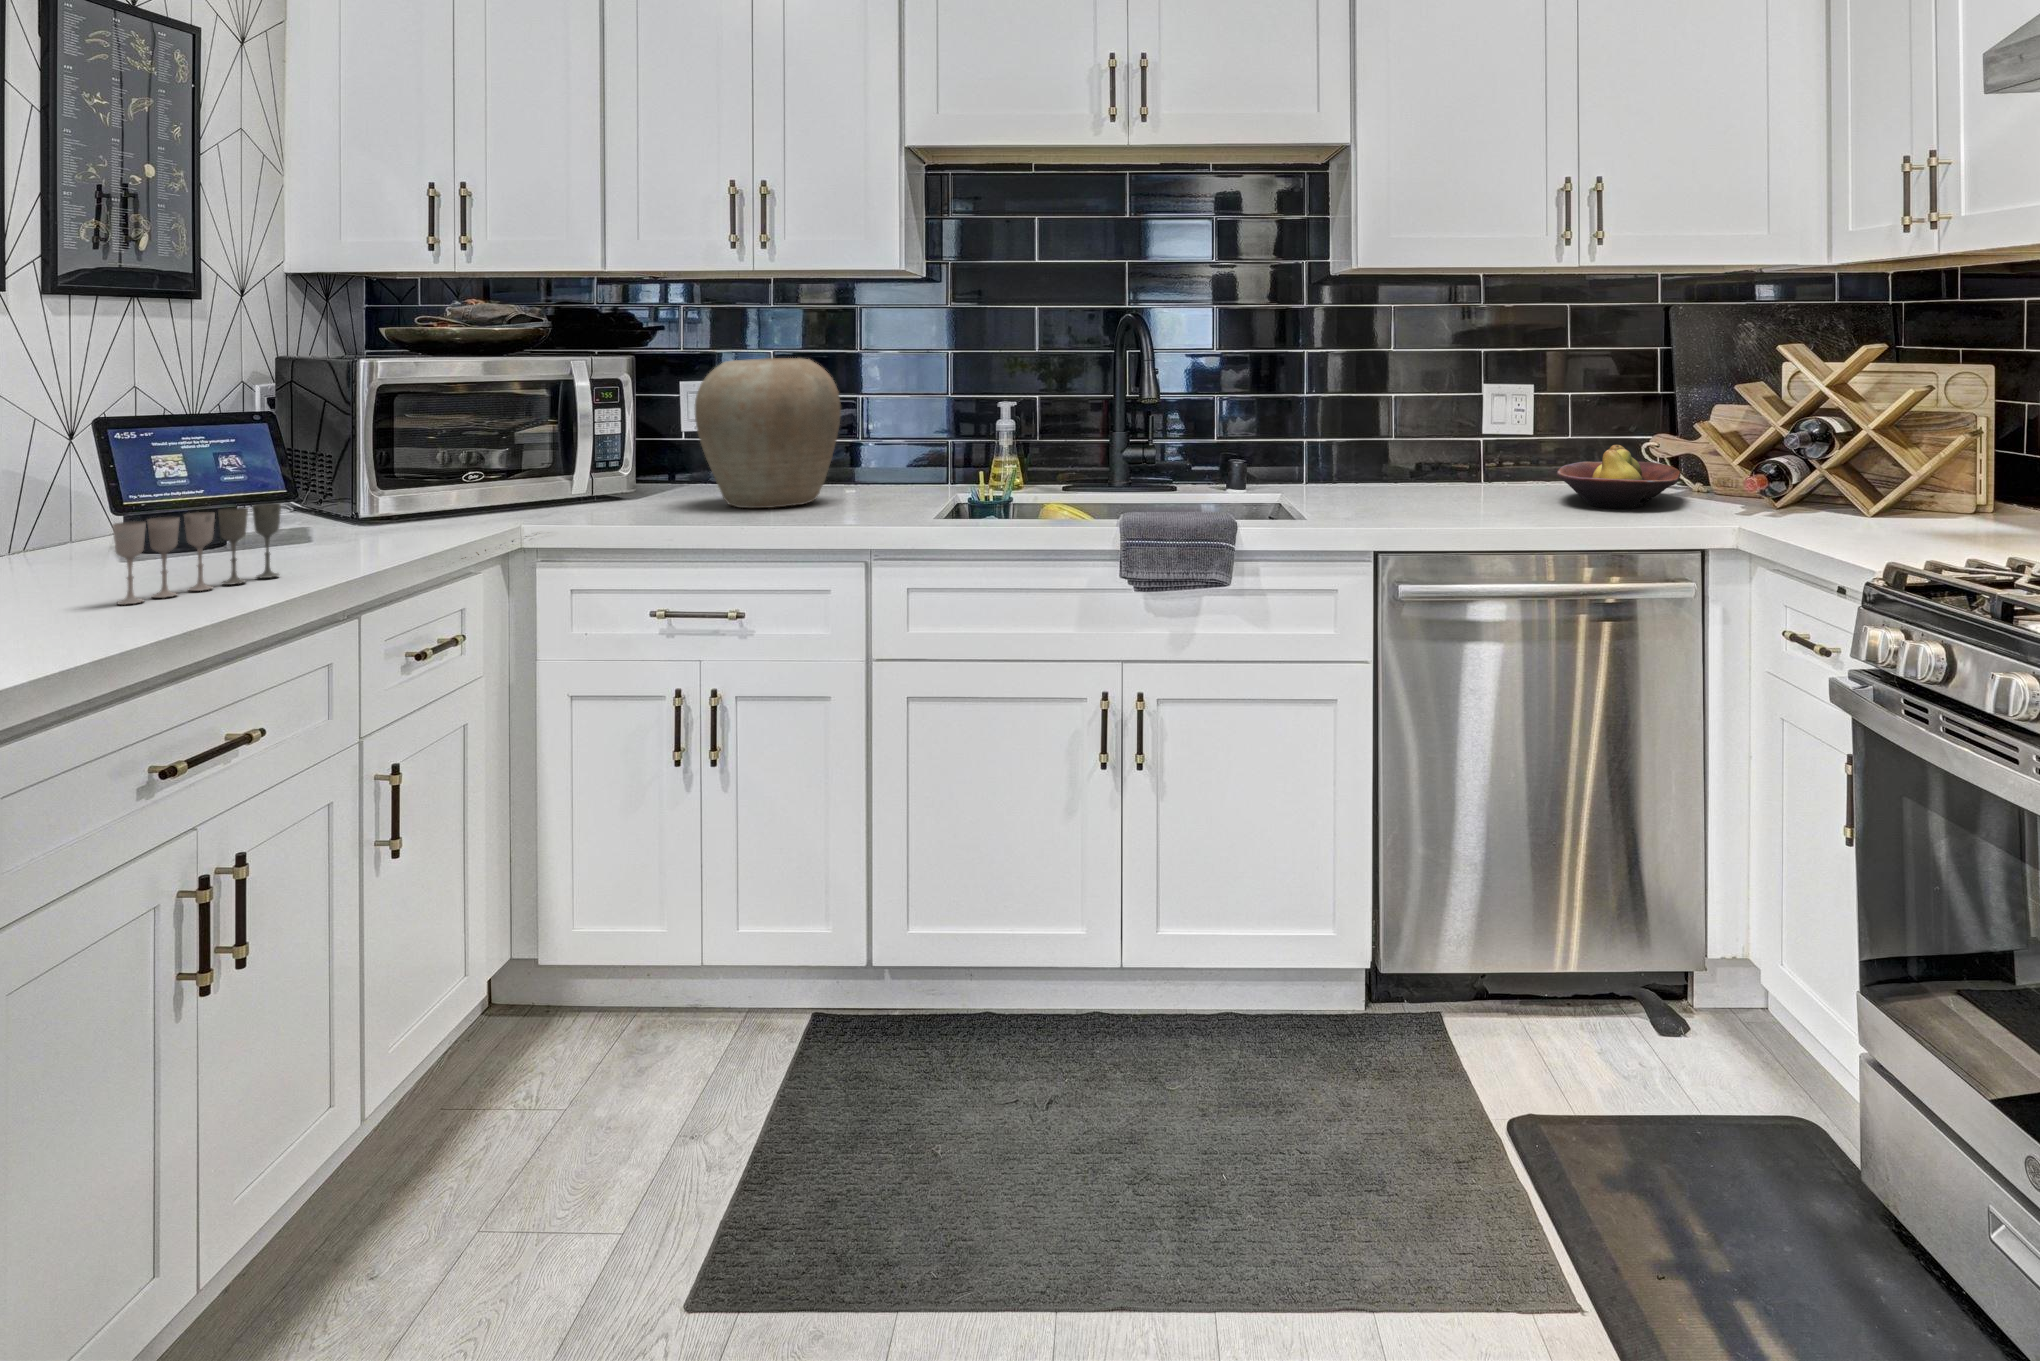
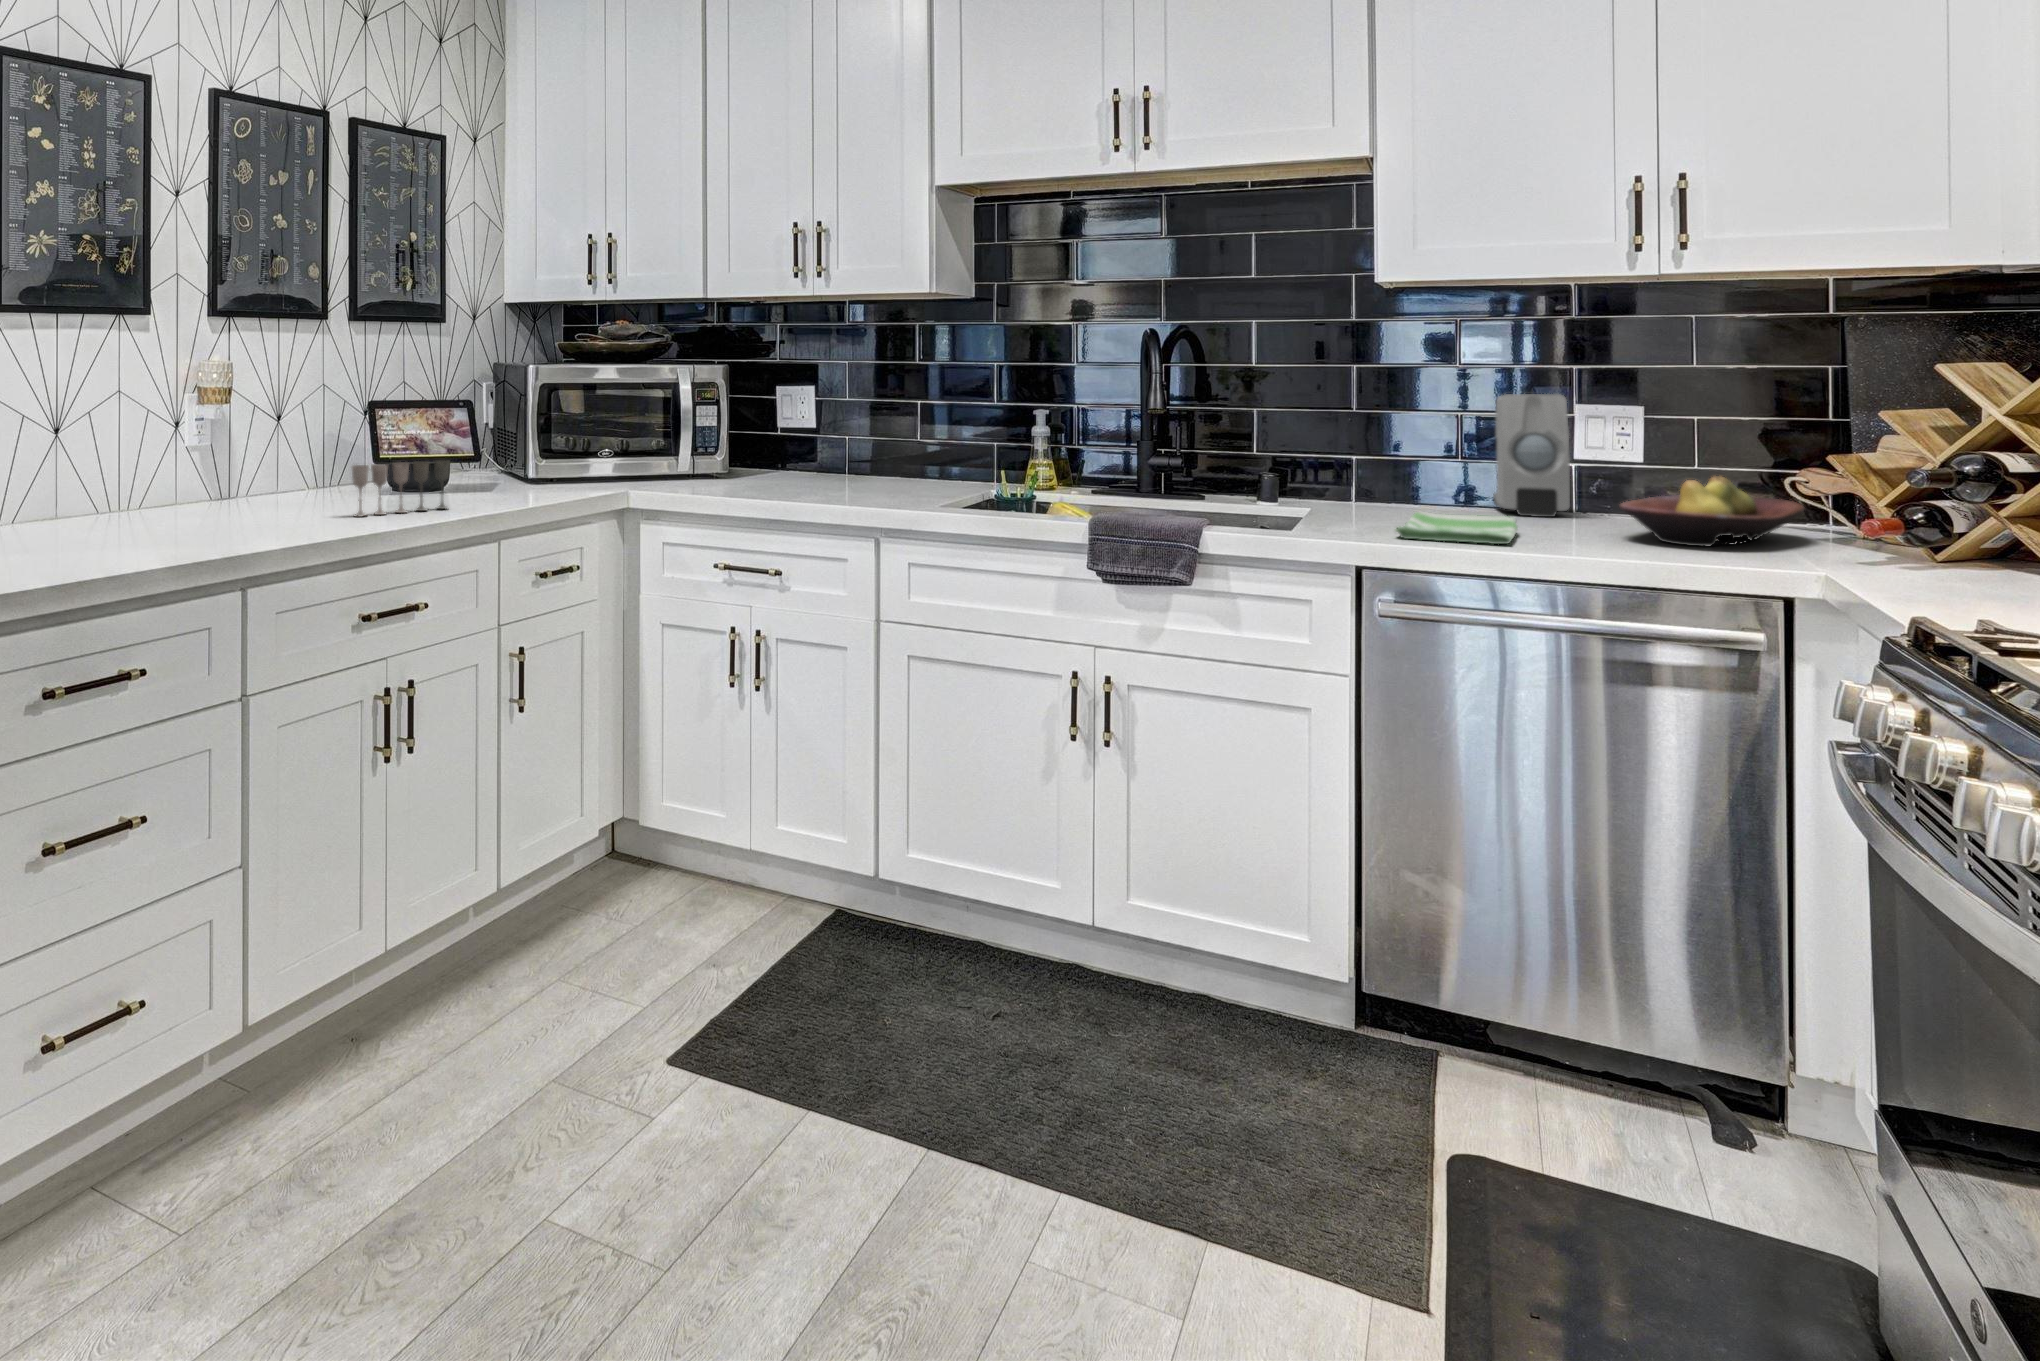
vase: present [695,358,841,508] -> none [770,369,889,492]
soap dispenser: none [1410,375,1486,488] -> present [1493,394,1570,517]
dish towel: none [1396,492,1507,520] -> present [1395,512,1517,544]

